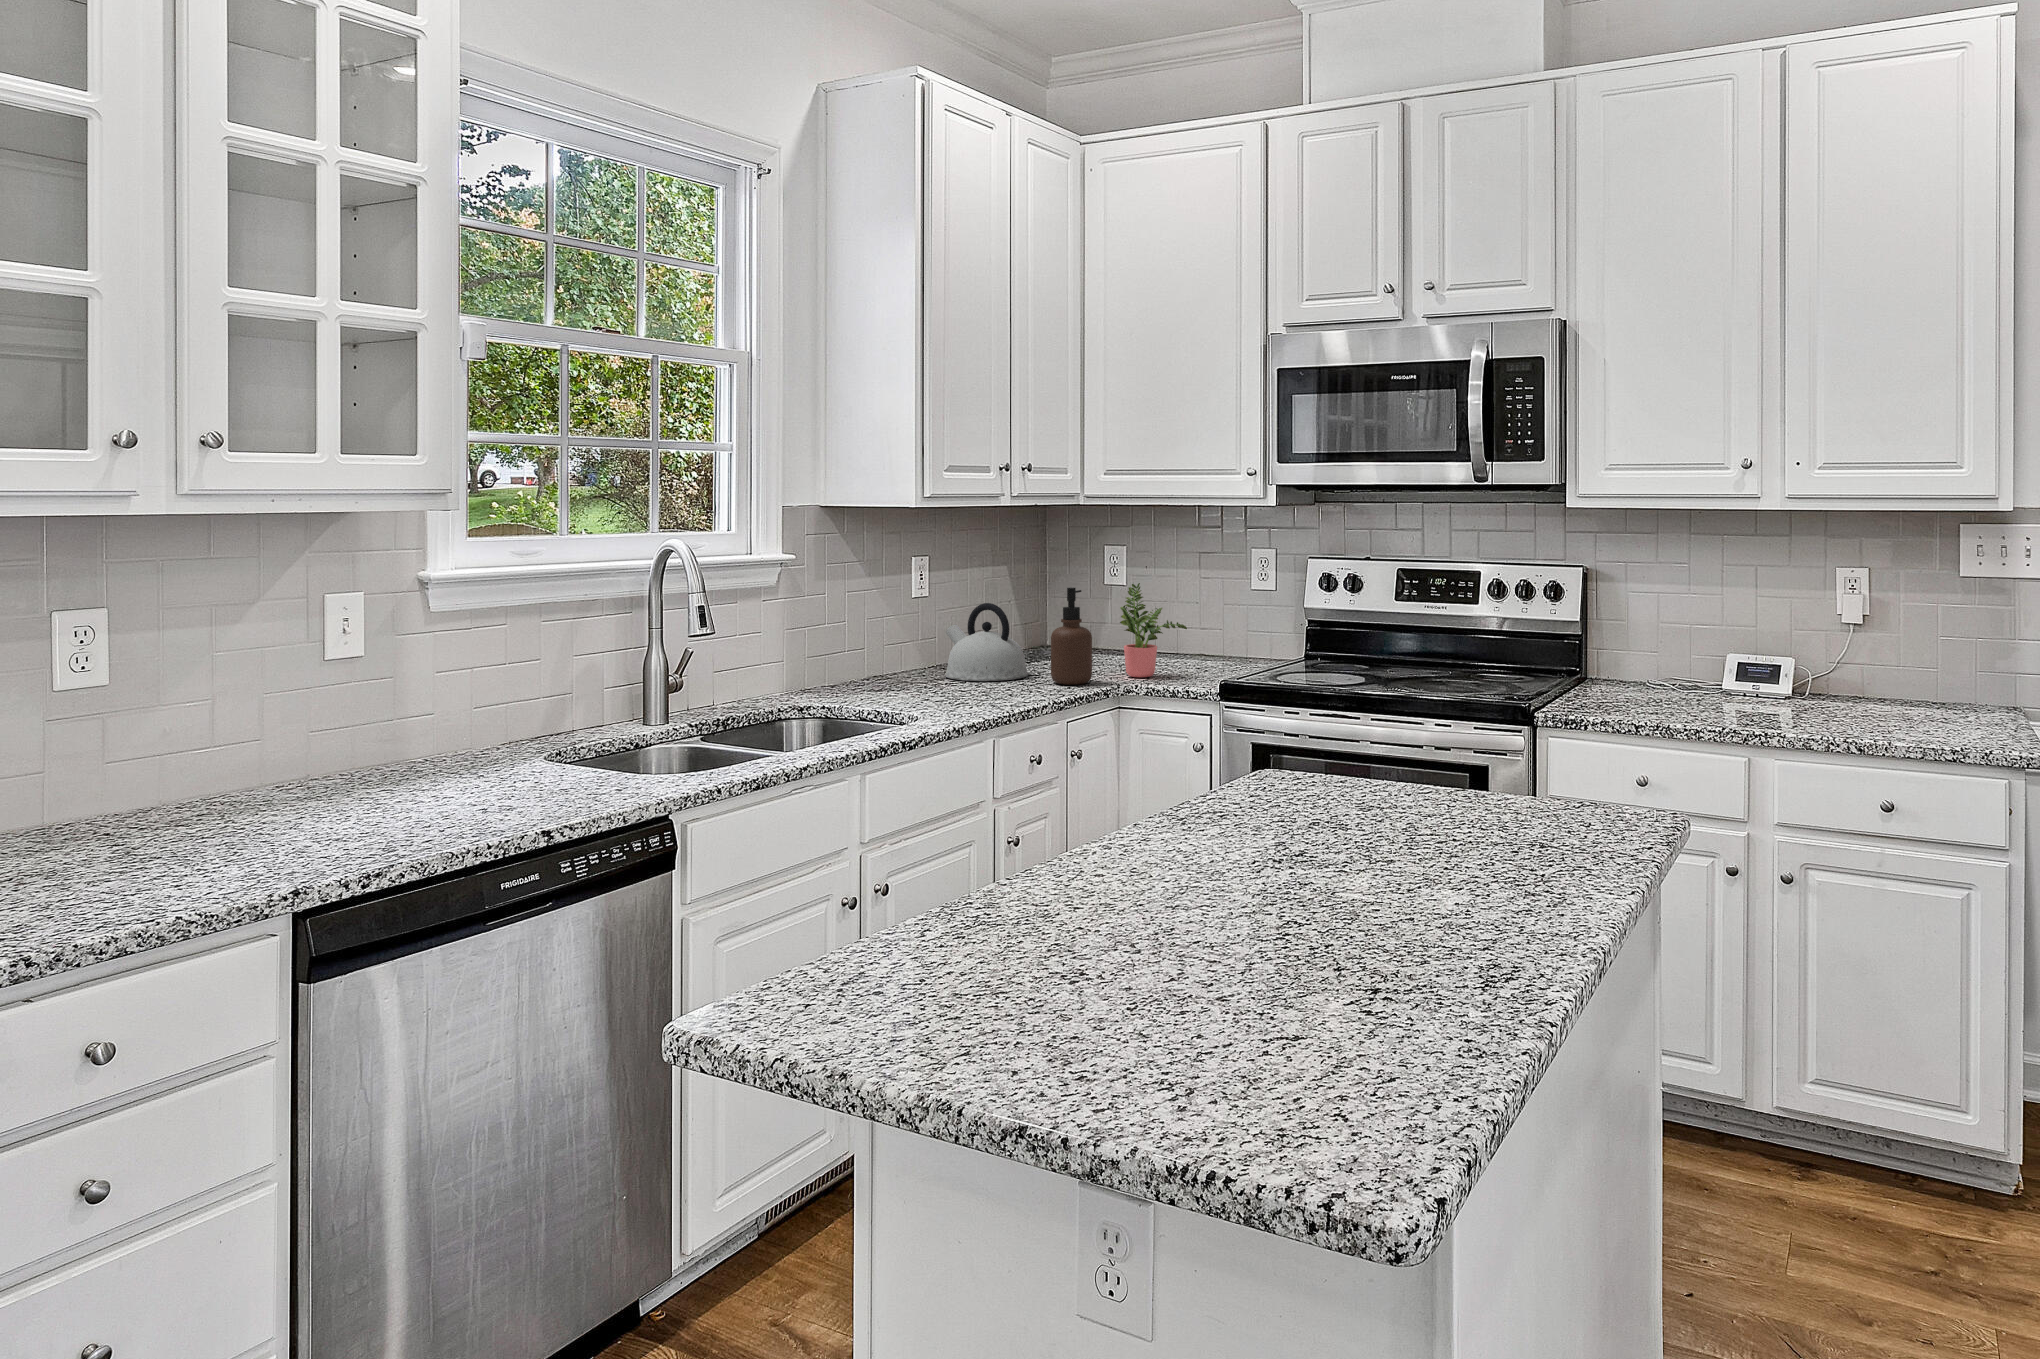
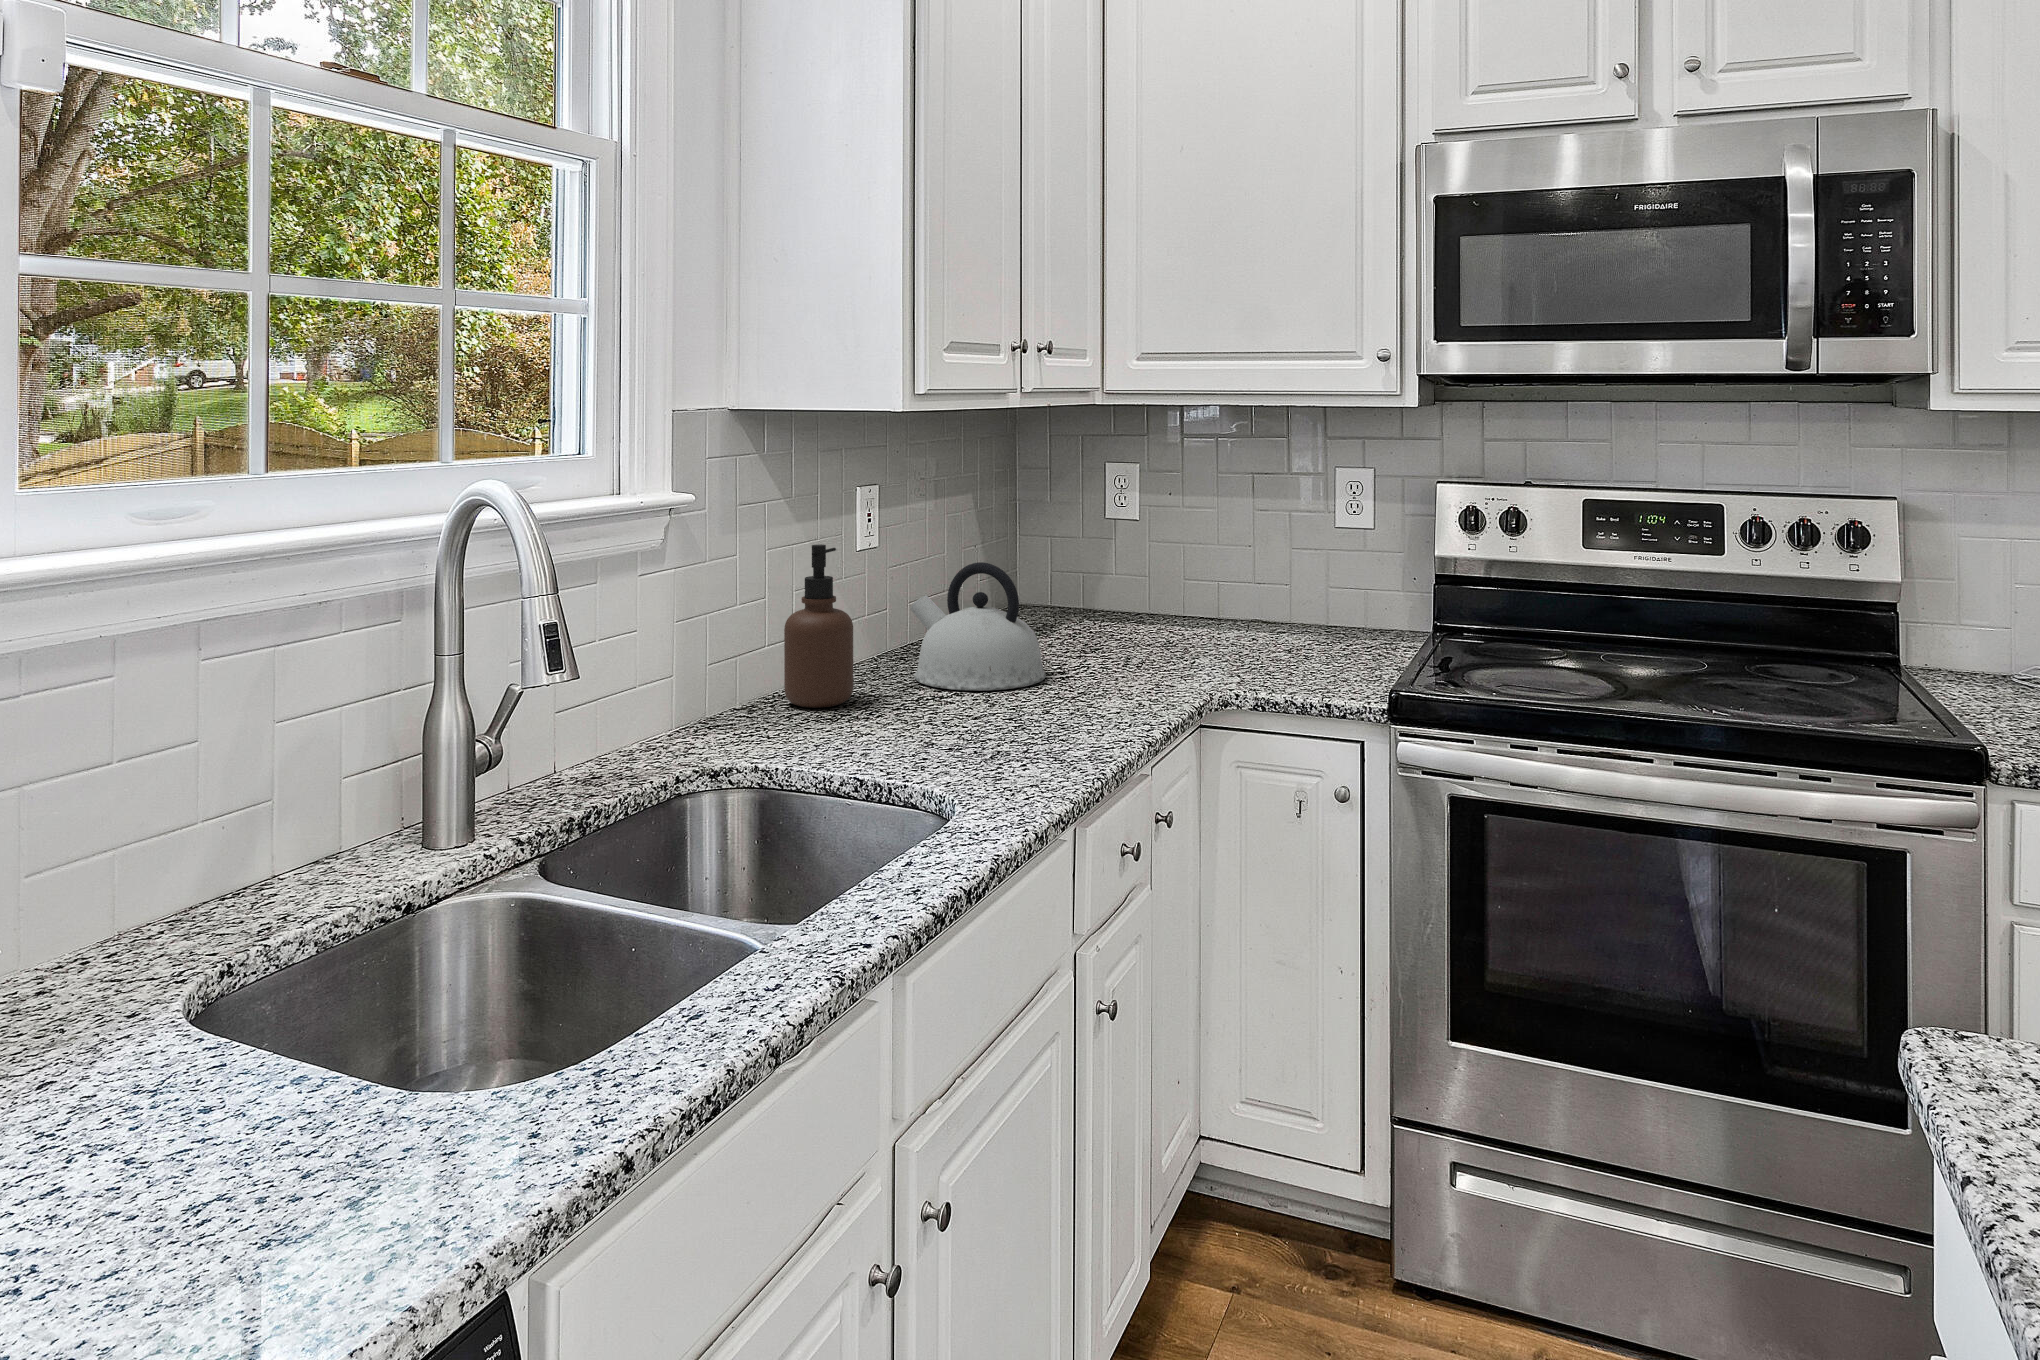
potted plant: present [1120,583,1187,677] -> none [1187,527,1287,675]
soap dispenser: present [1051,588,1092,685] -> present [784,544,853,708]

